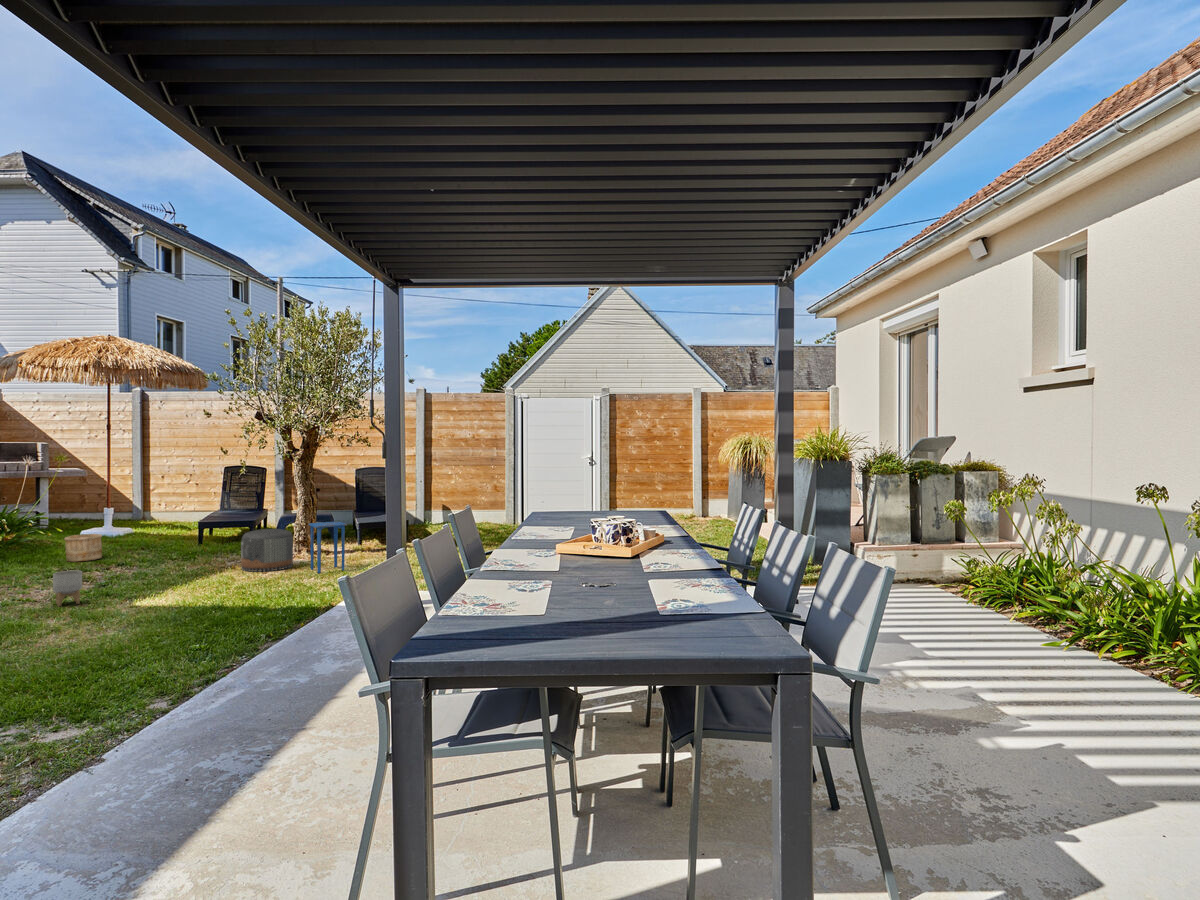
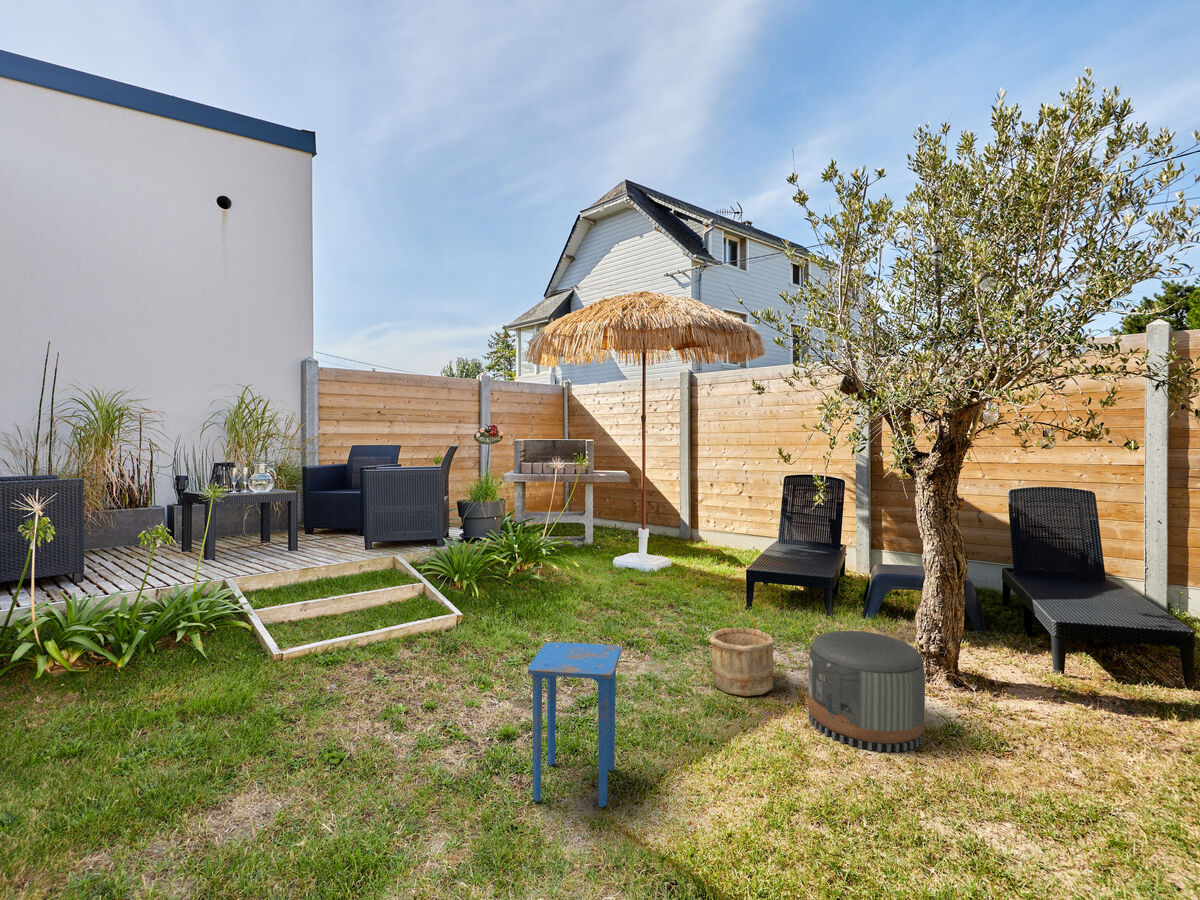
side table: present [308,522,347,573] -> present [528,642,621,807]
wooden bucket: present [65,534,102,562] -> present [710,627,775,696]
planter: present [53,570,82,606] -> none [432,711,483,801]

